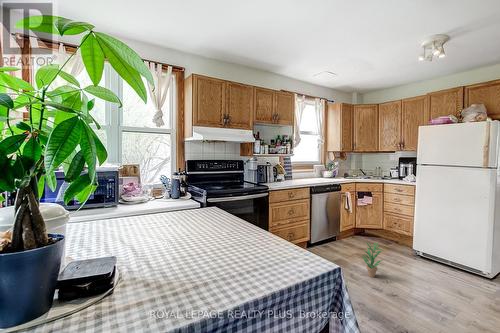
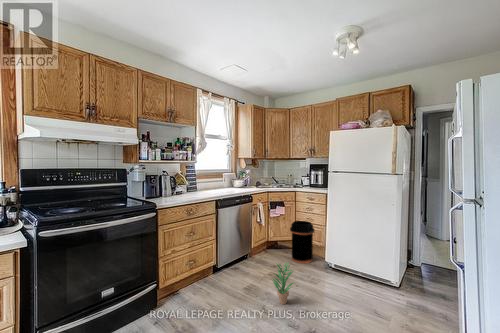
trash can: none [378,211,404,250] -> present [290,221,314,263]

